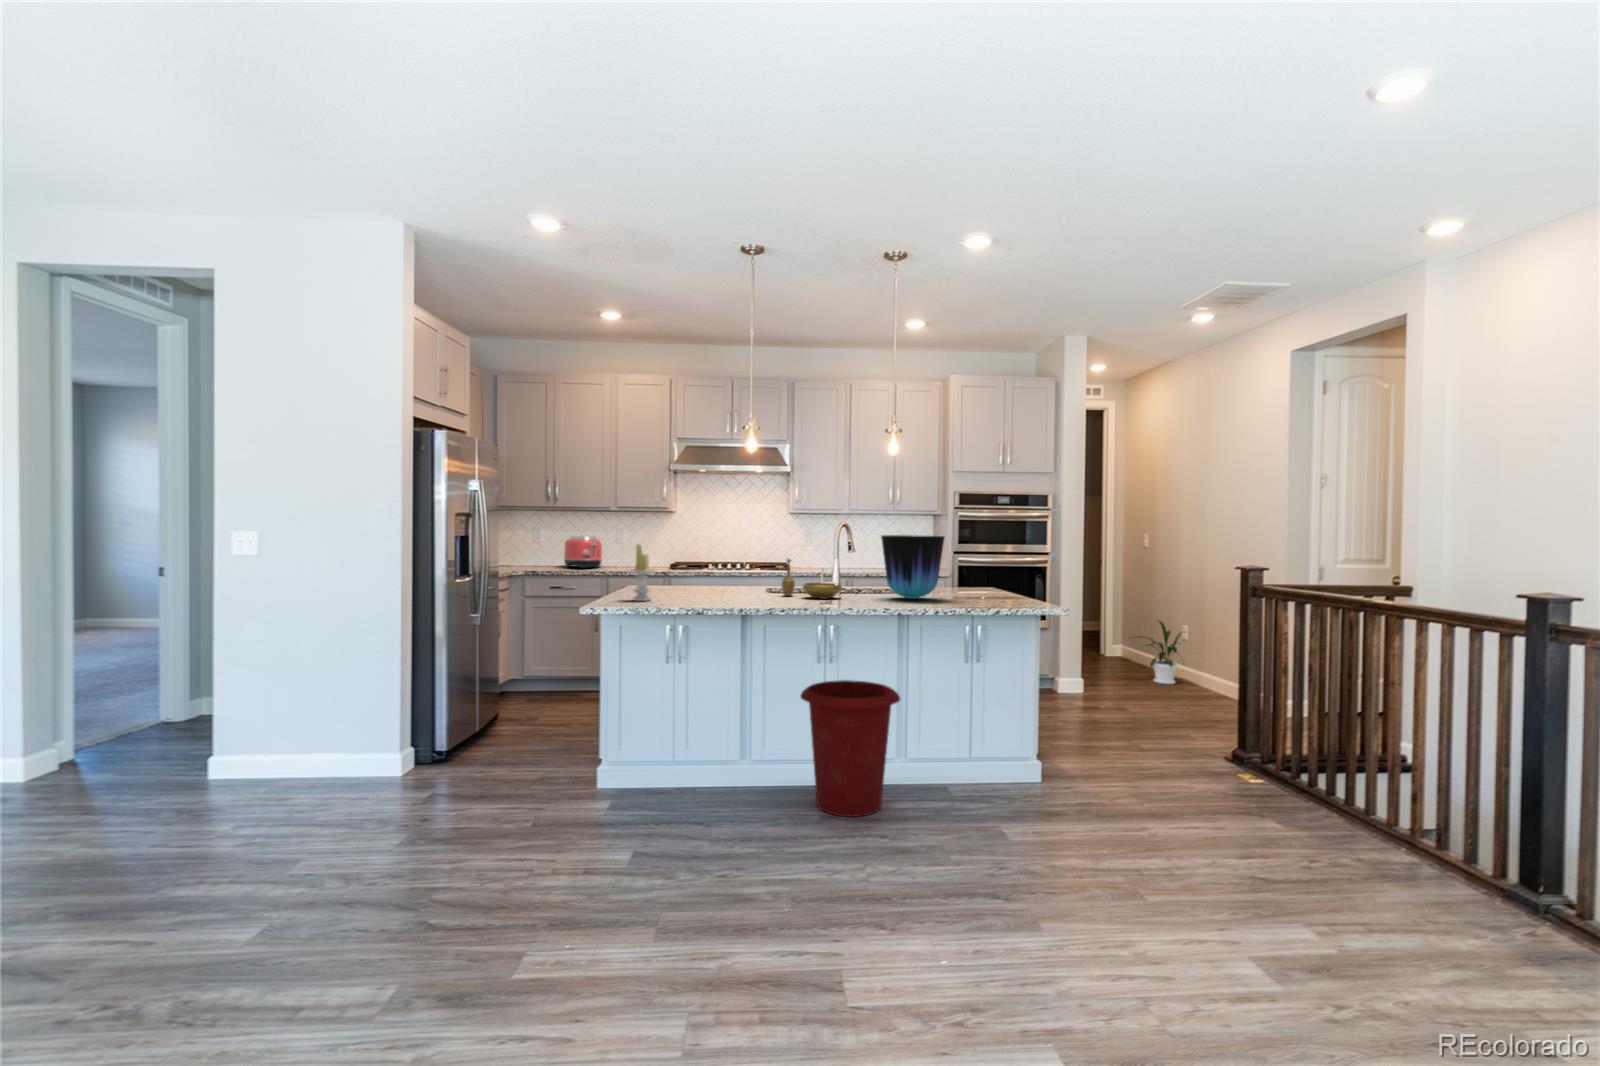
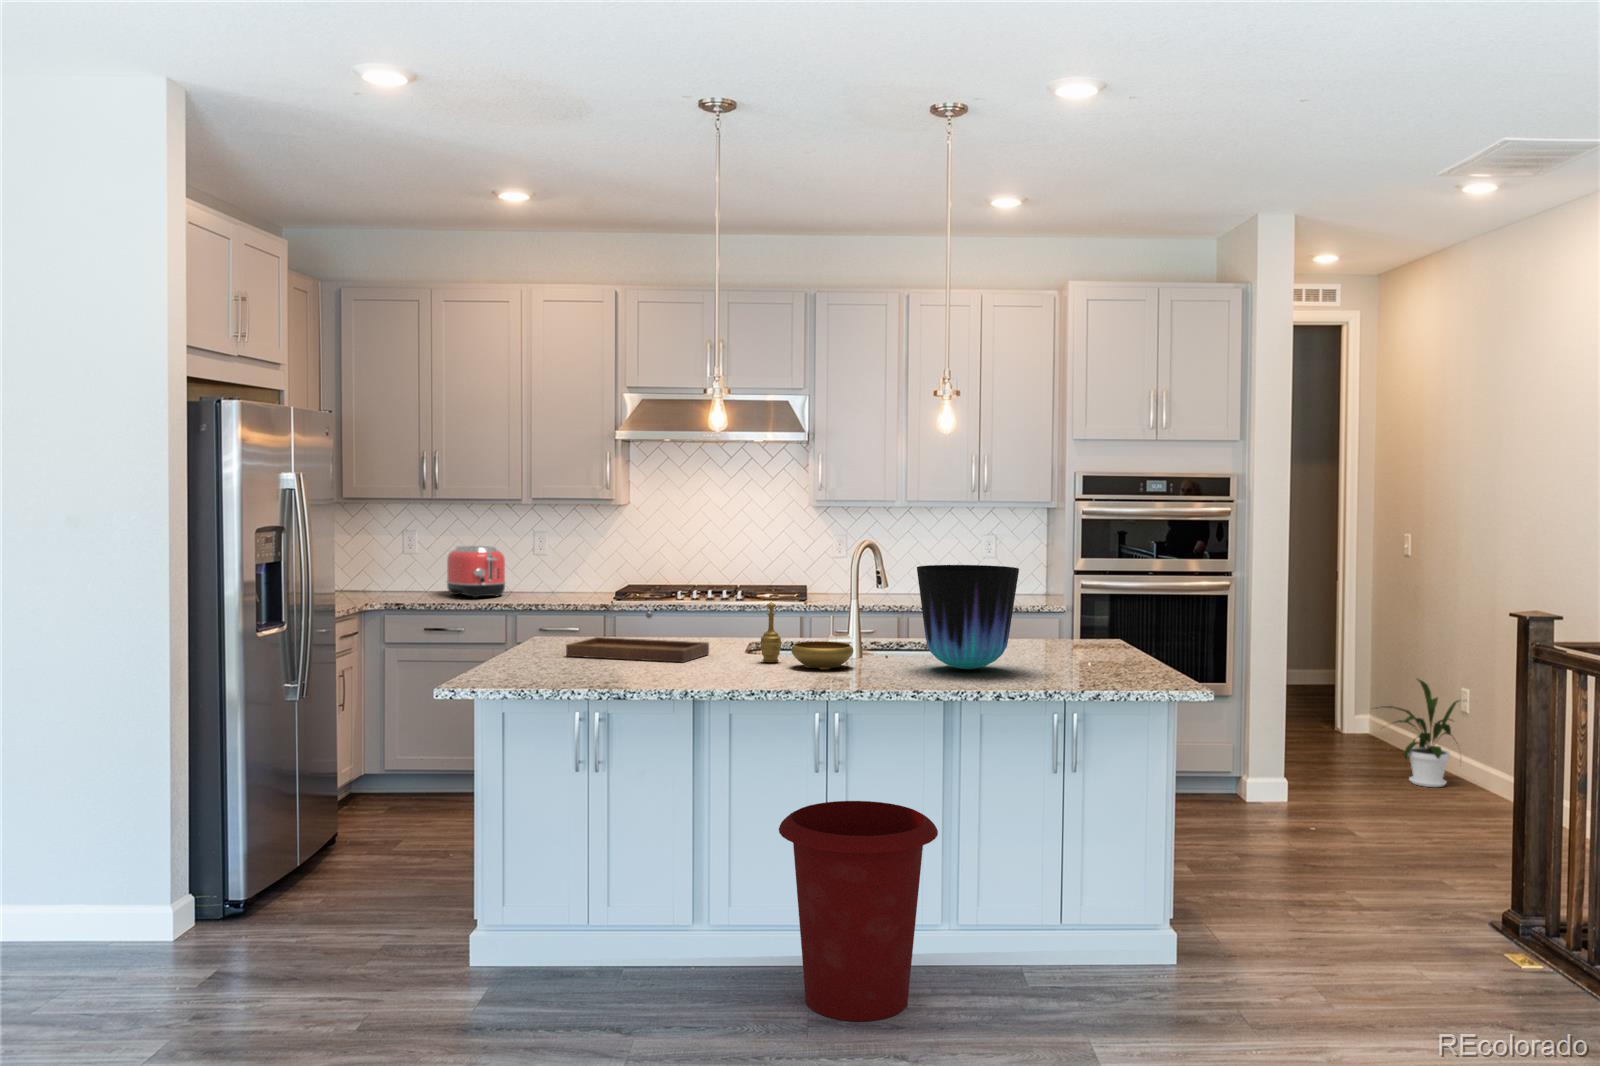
candle: present [629,544,655,601] -> none [511,585,557,675]
tray: none [657,566,747,596] -> present [566,612,709,663]

